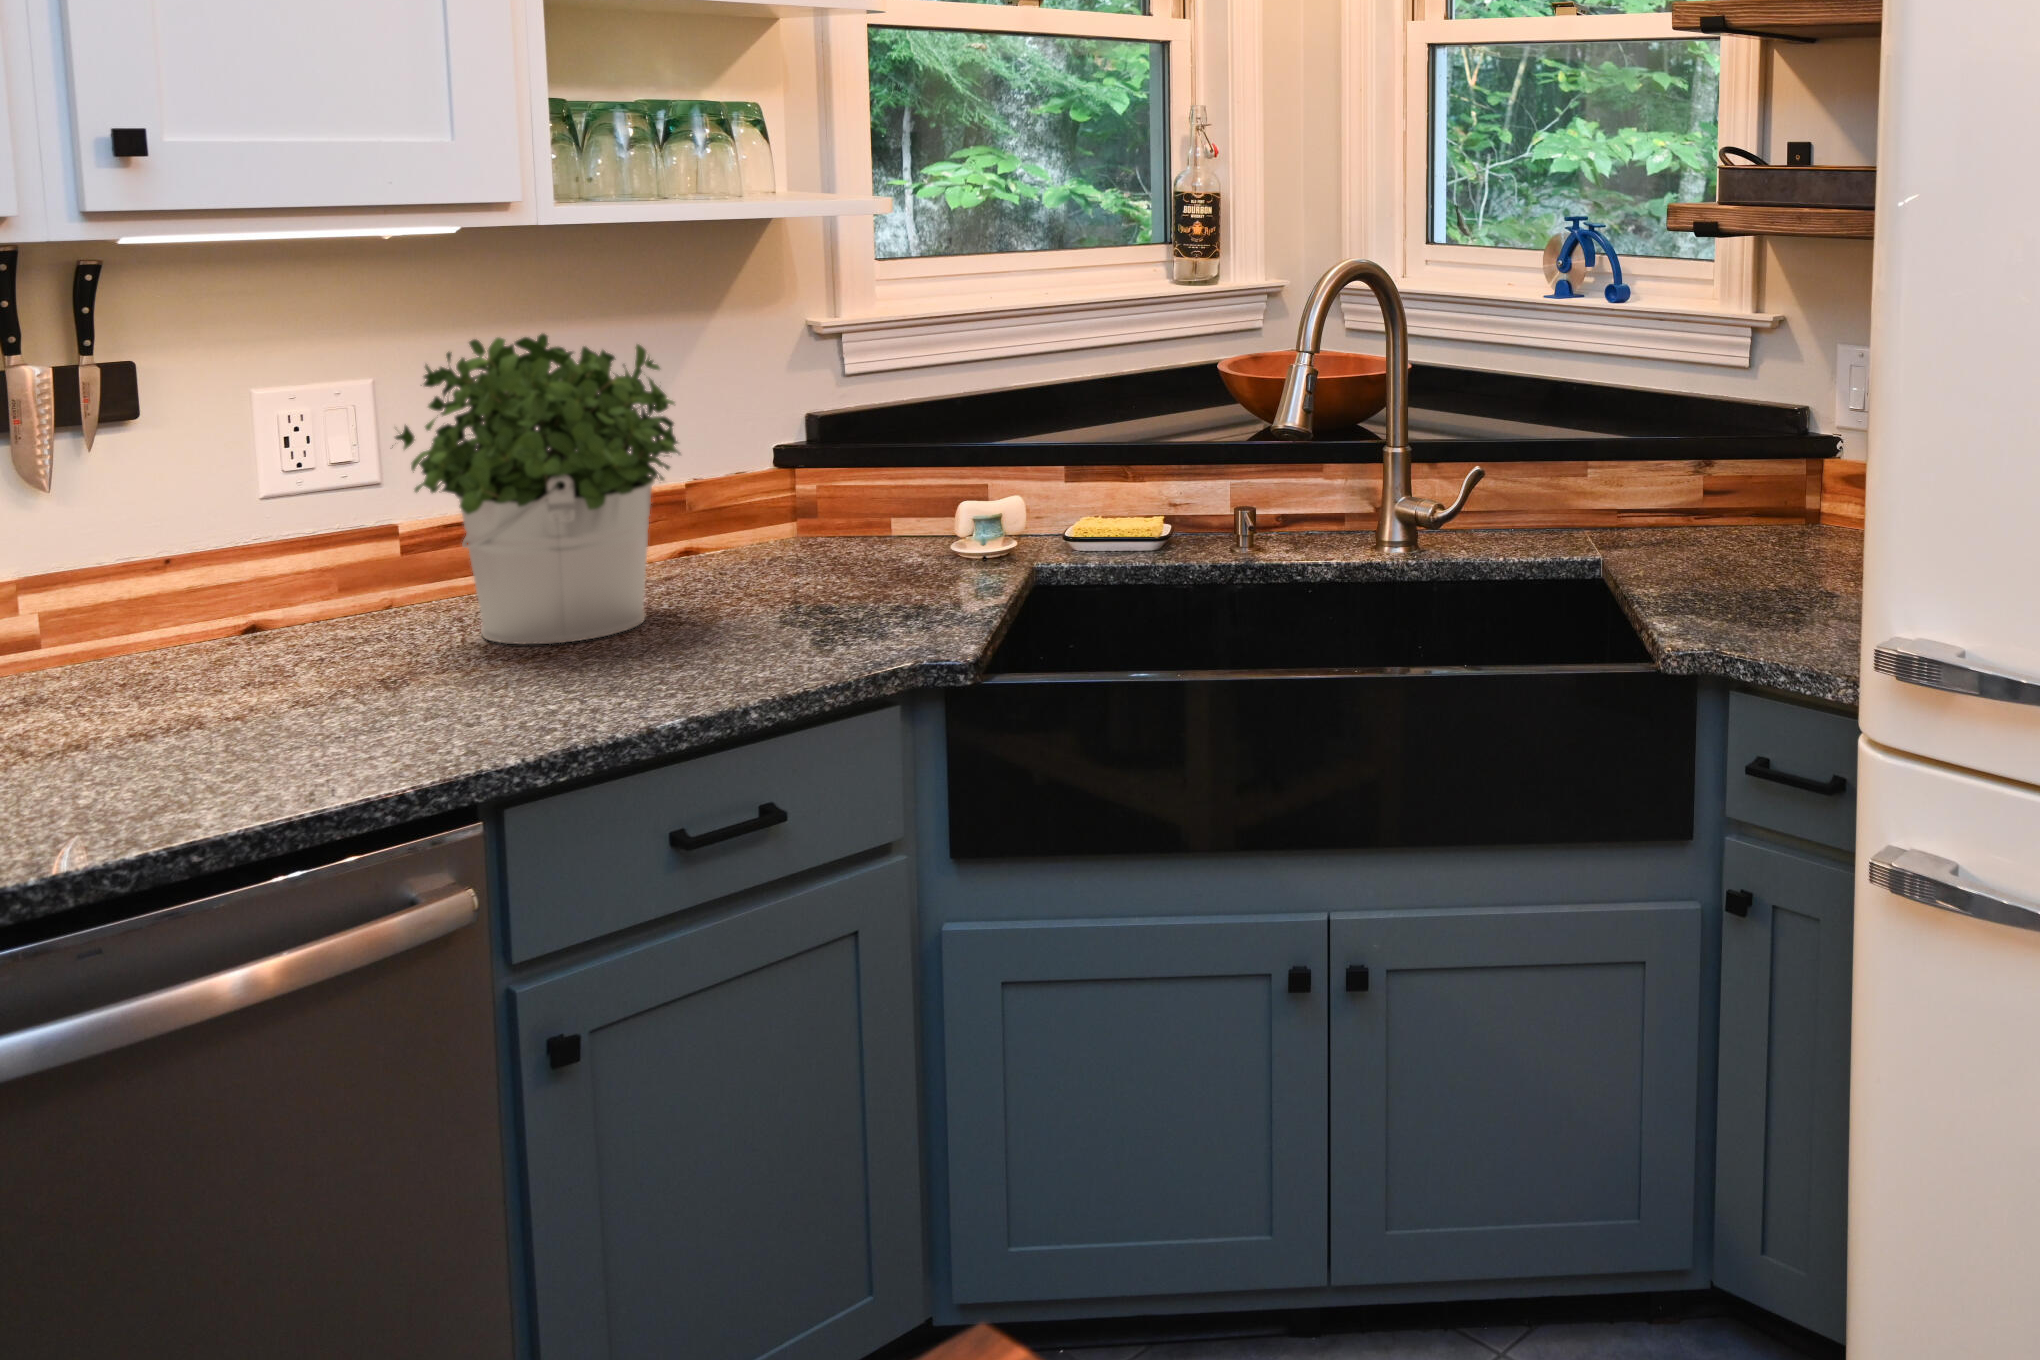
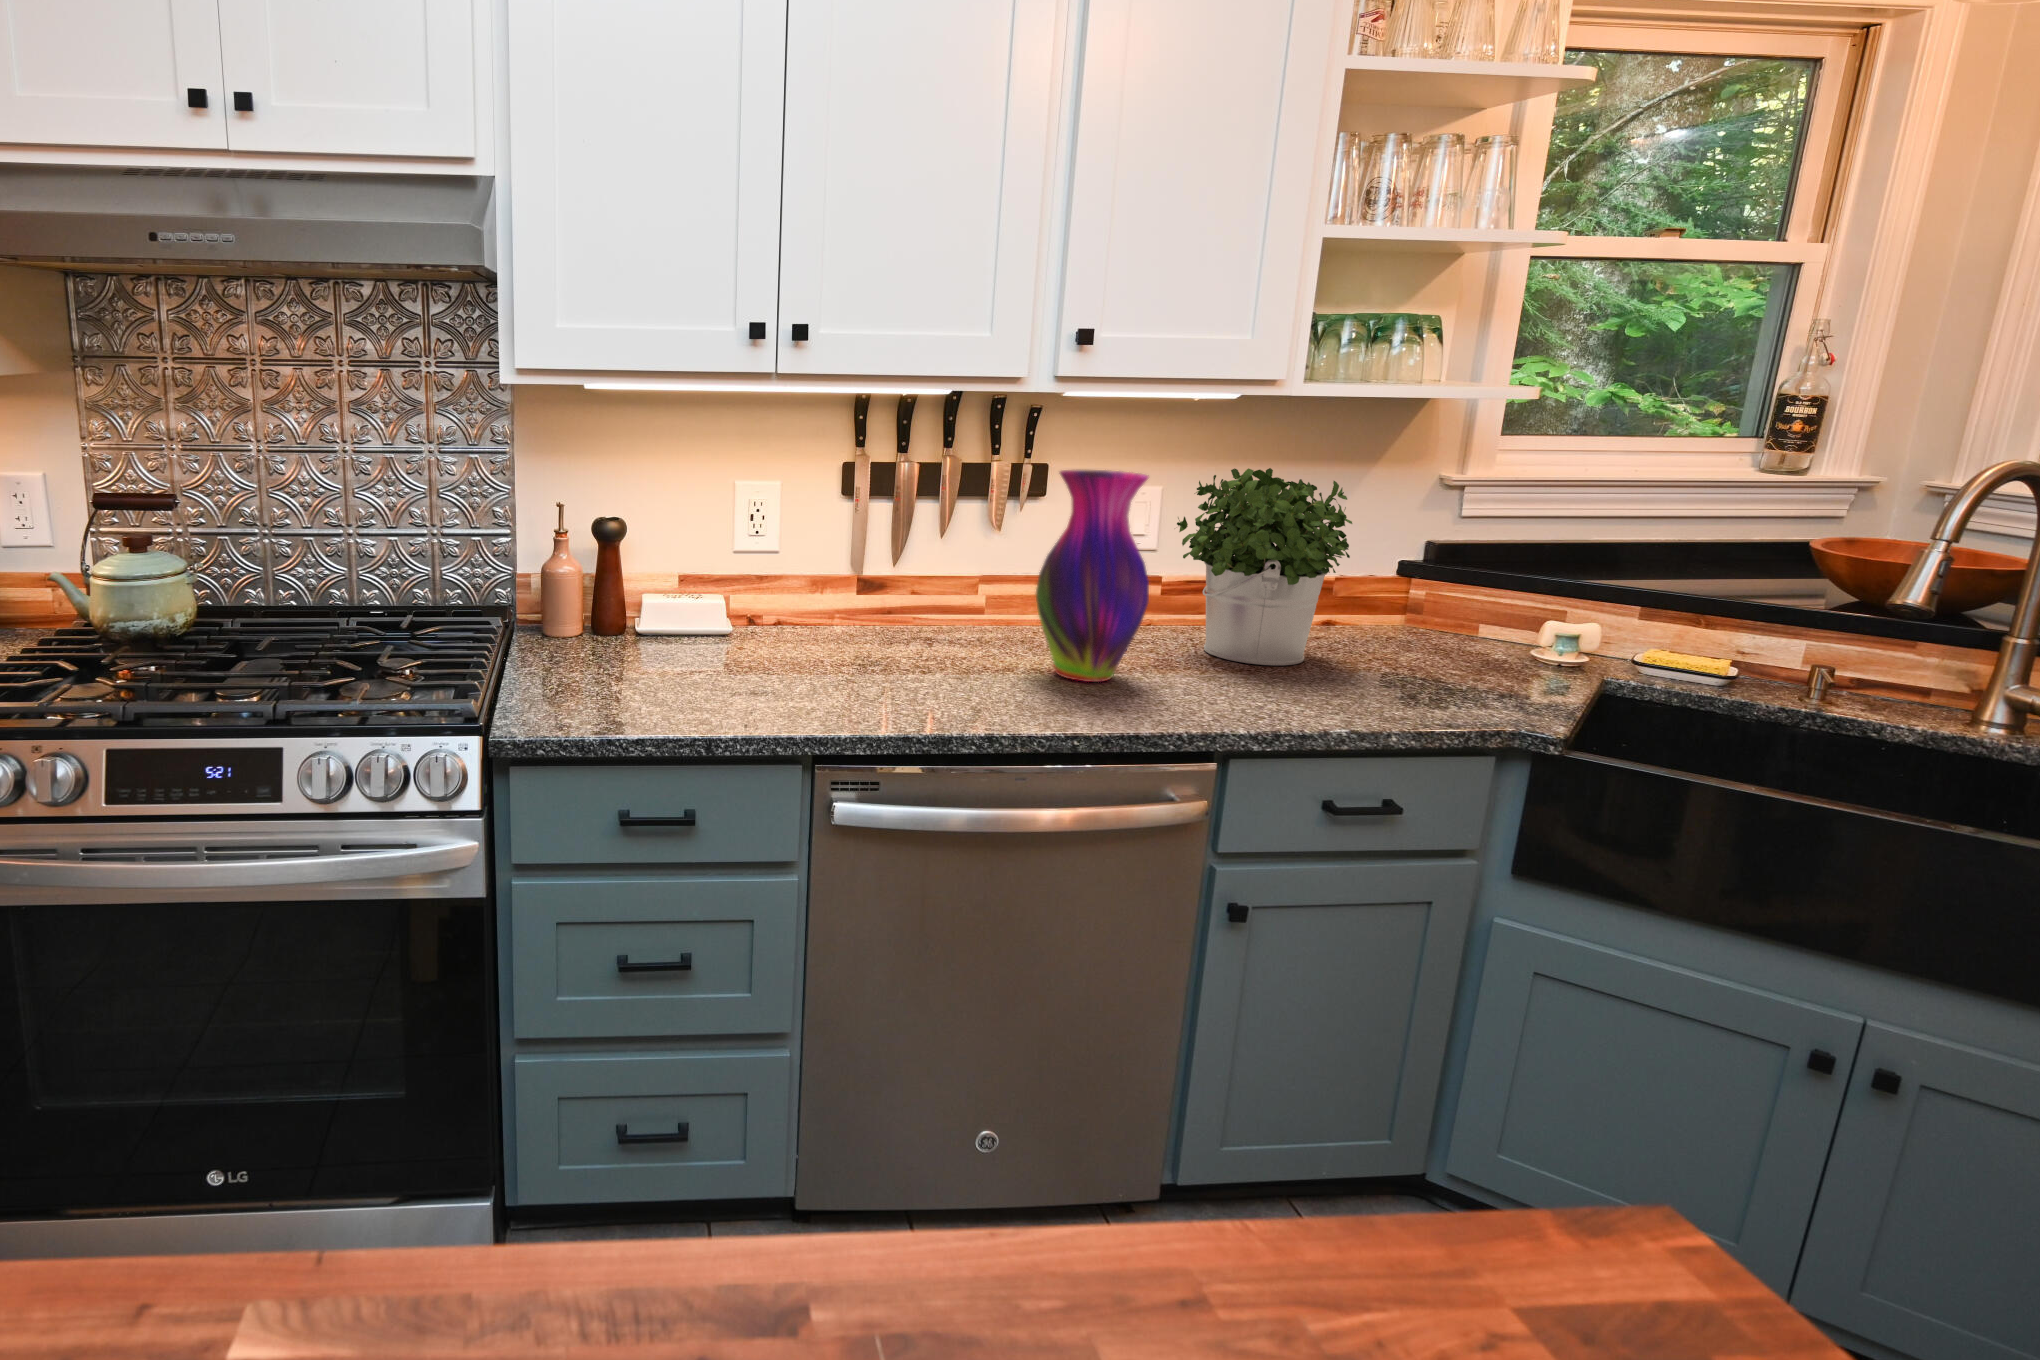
vase: none [101,362,337,743] -> present [1036,470,1149,682]

